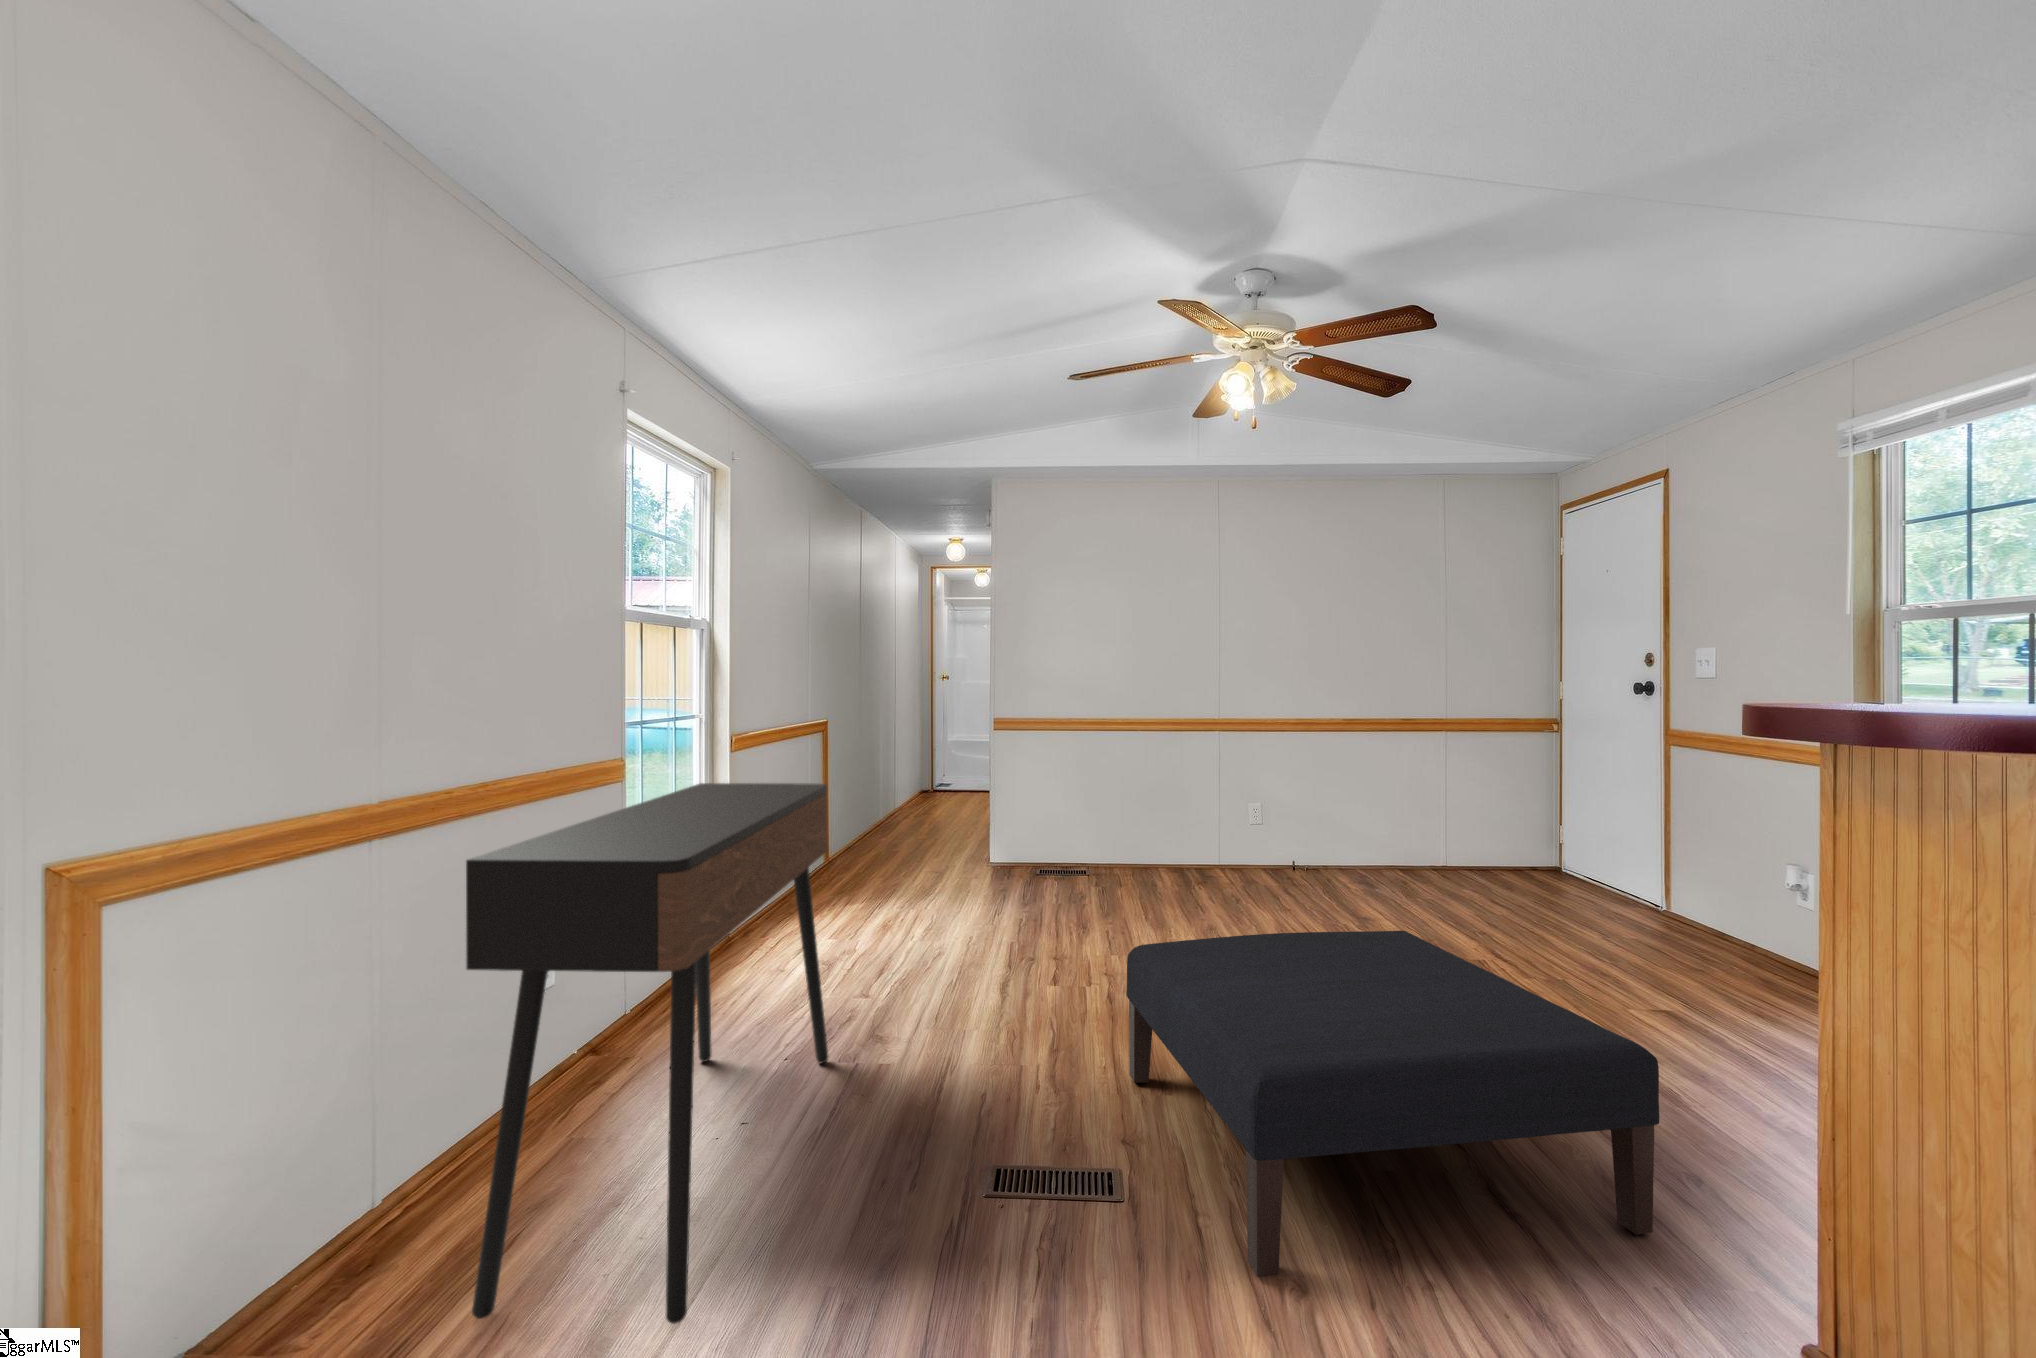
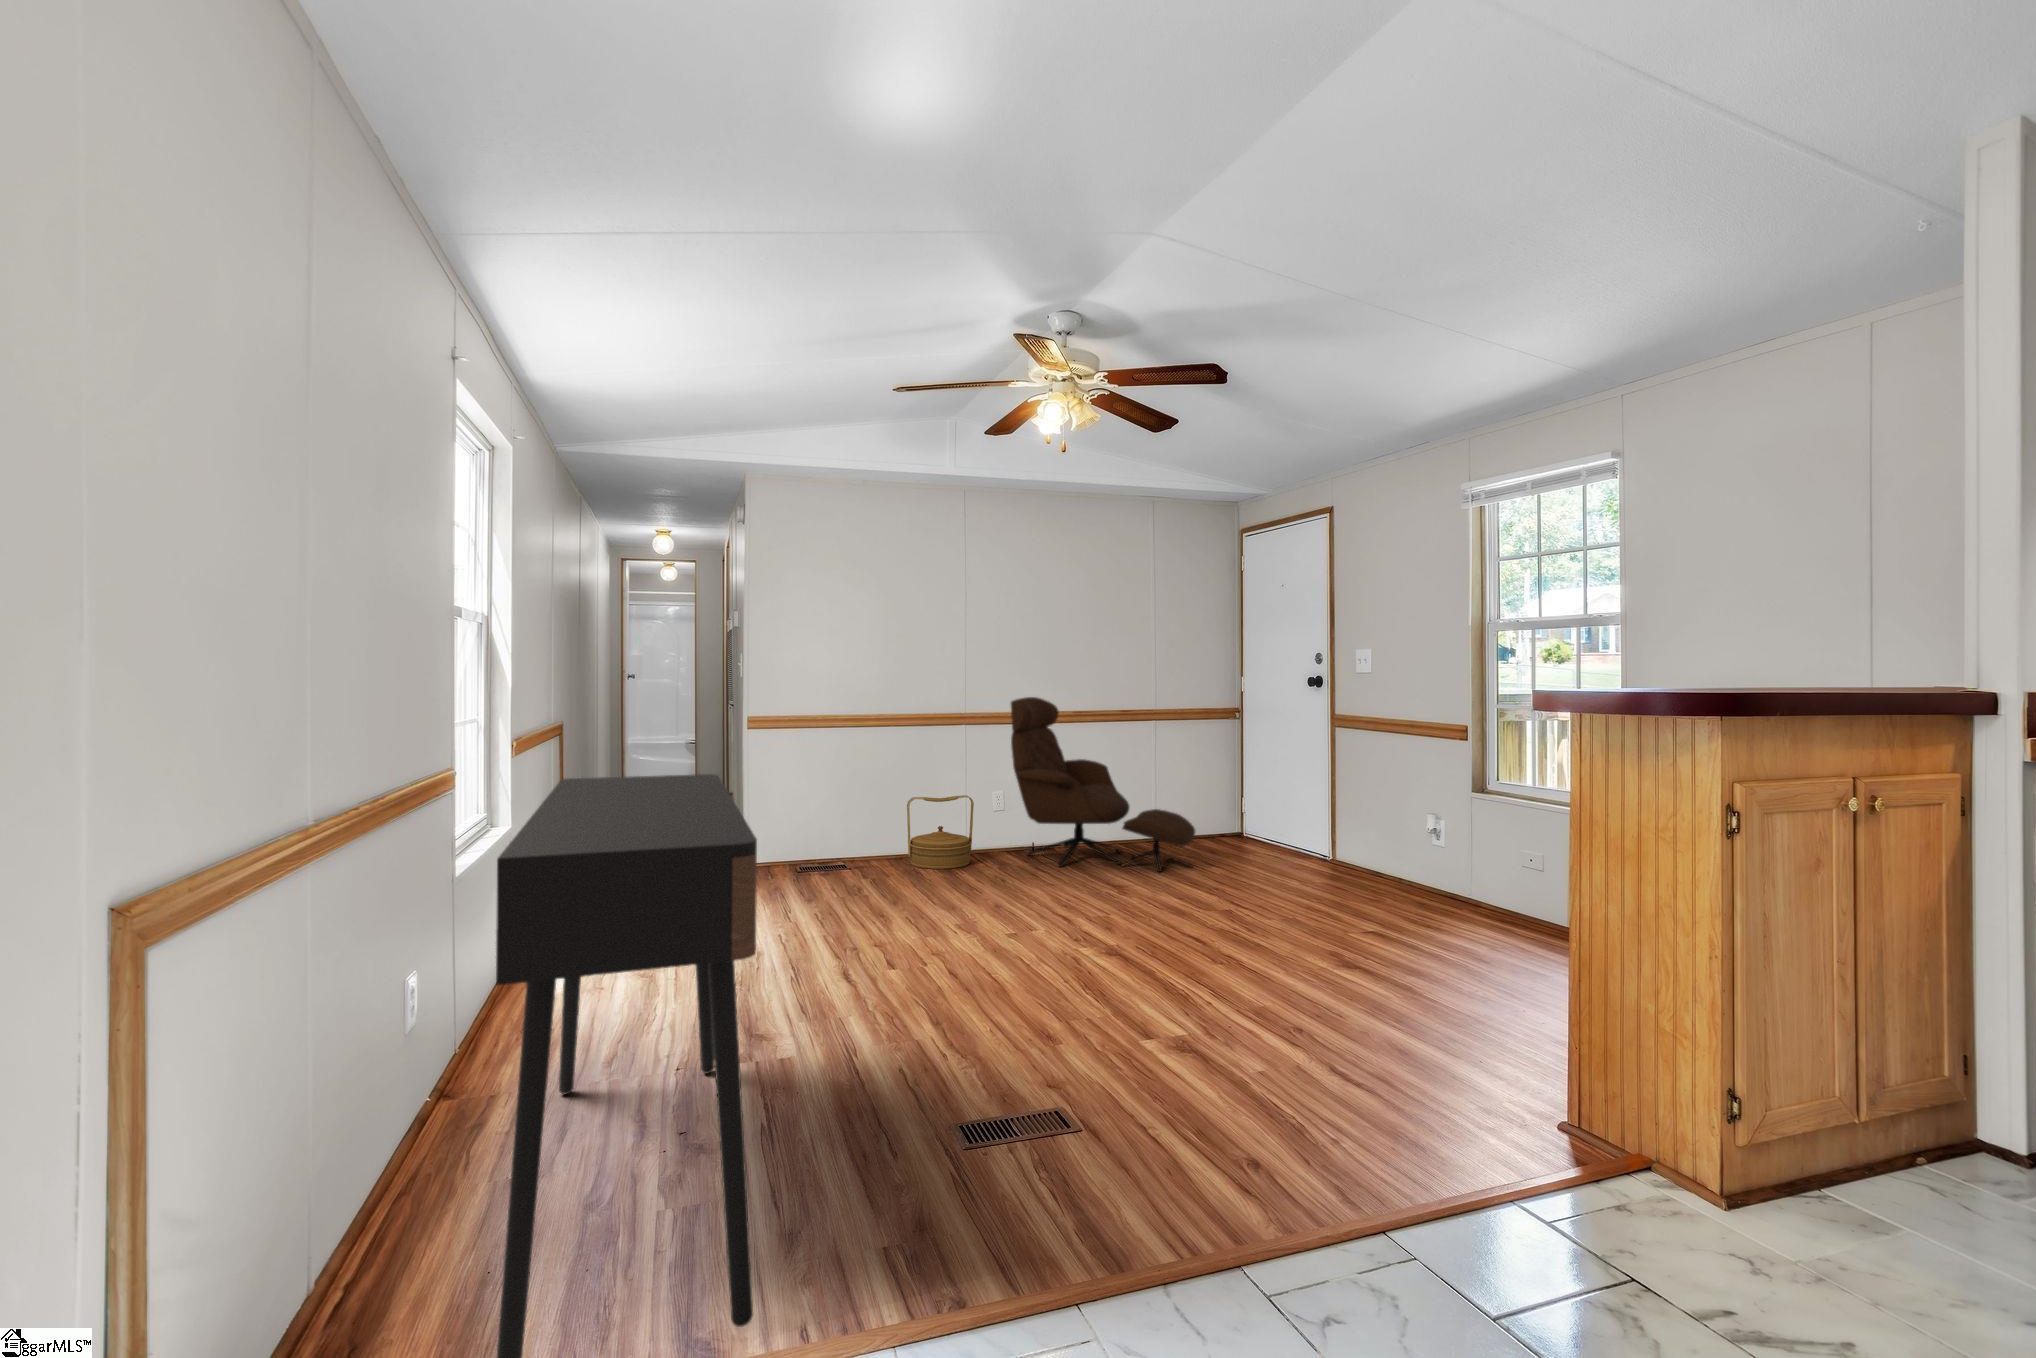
lounge chair: none [1253,706,1475,908] -> present [1011,697,1195,872]
woven basket: none [1142,807,1213,883] -> present [907,795,974,869]
ottoman: present [1126,931,1659,1277] -> none [1017,880,1448,1161]

